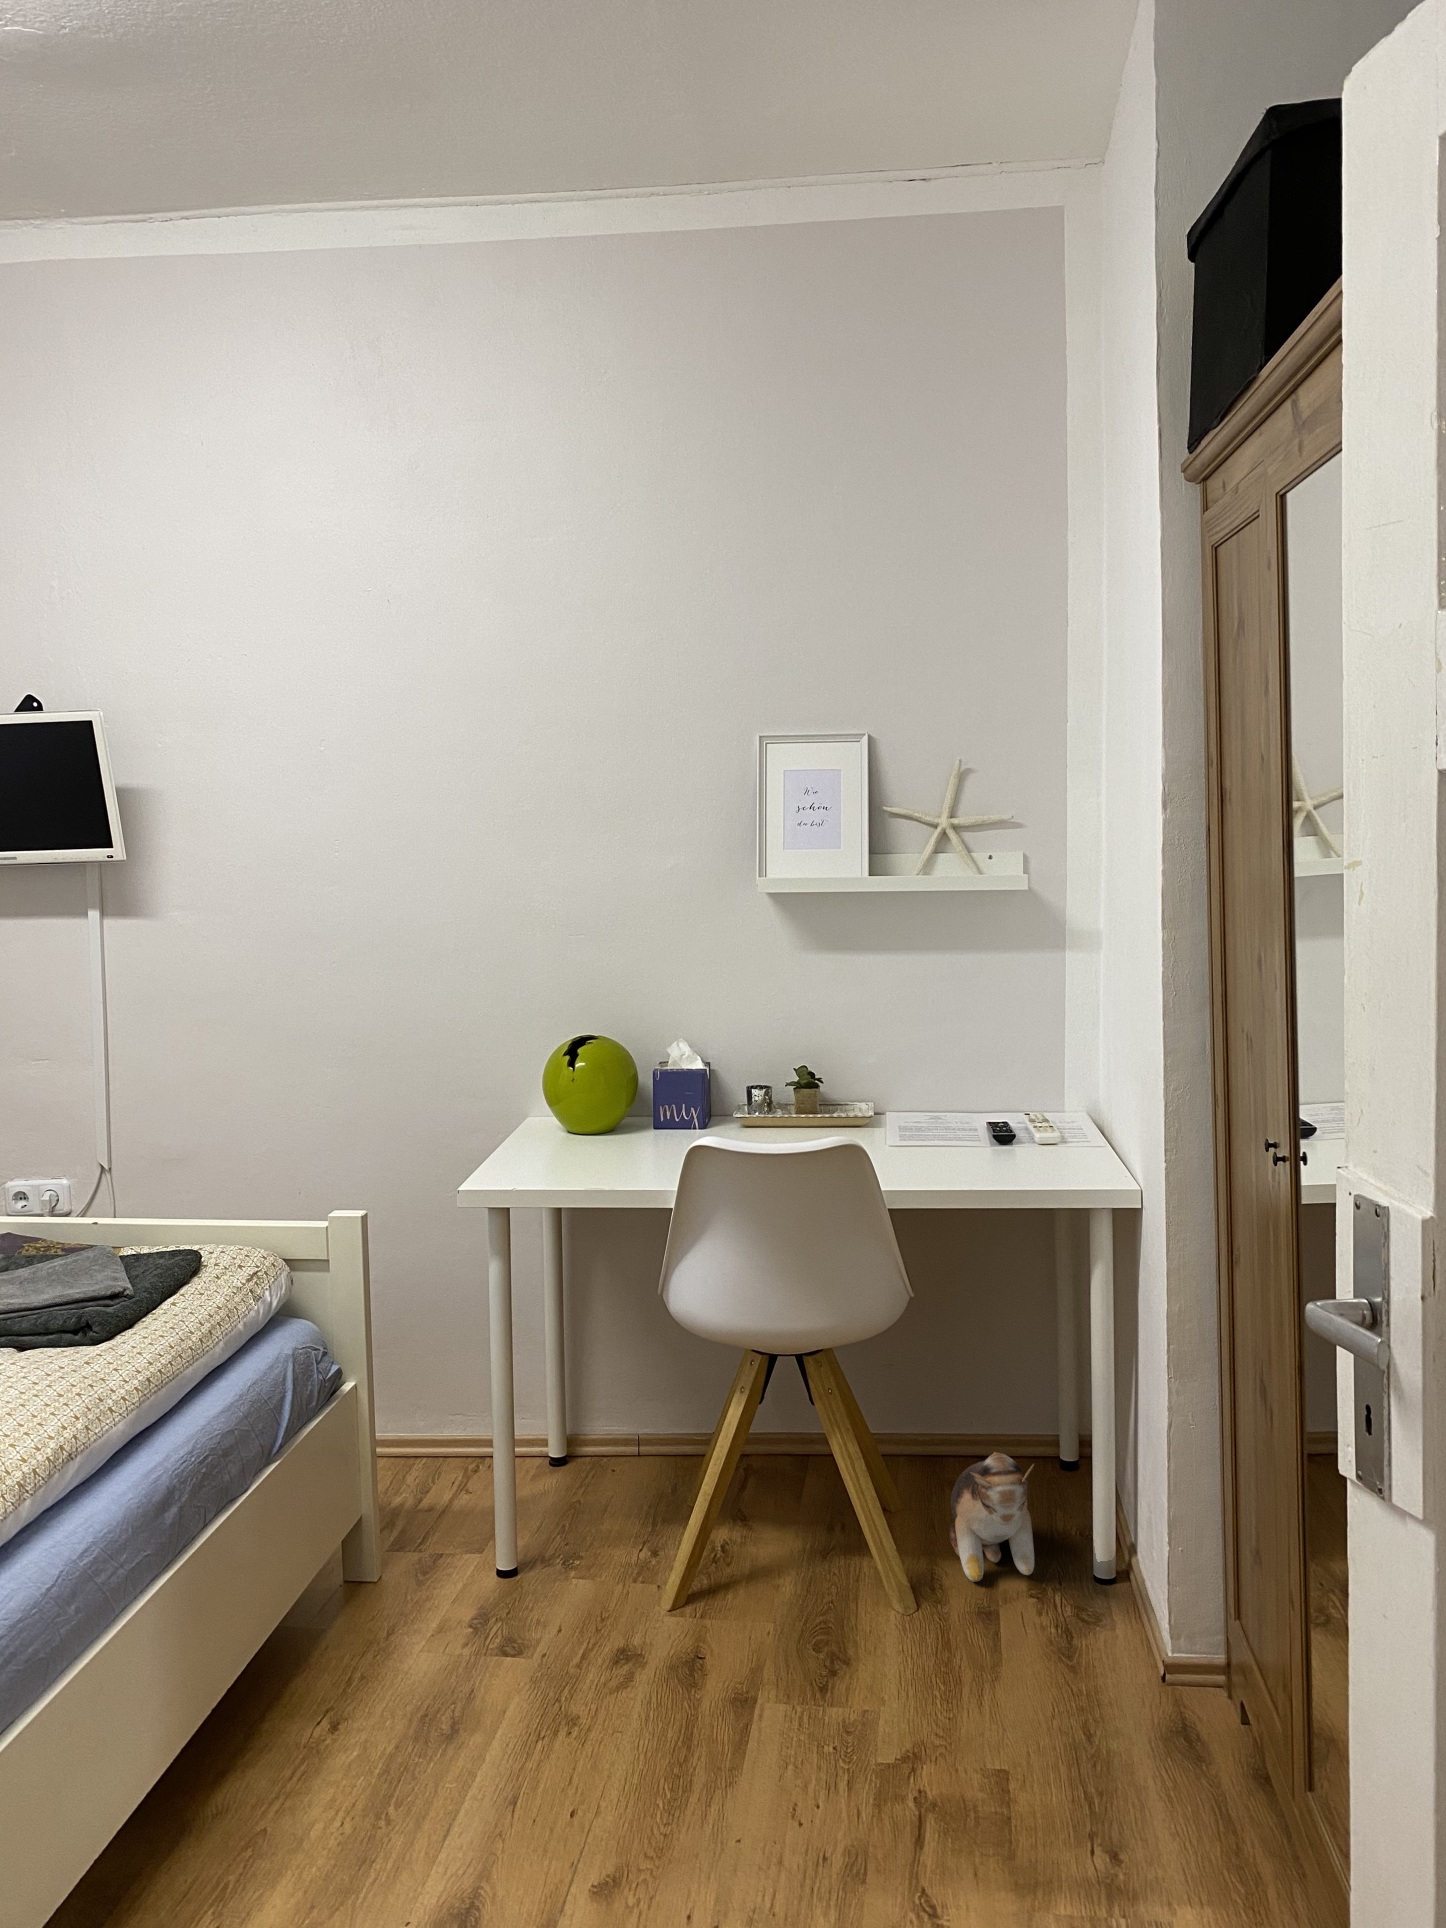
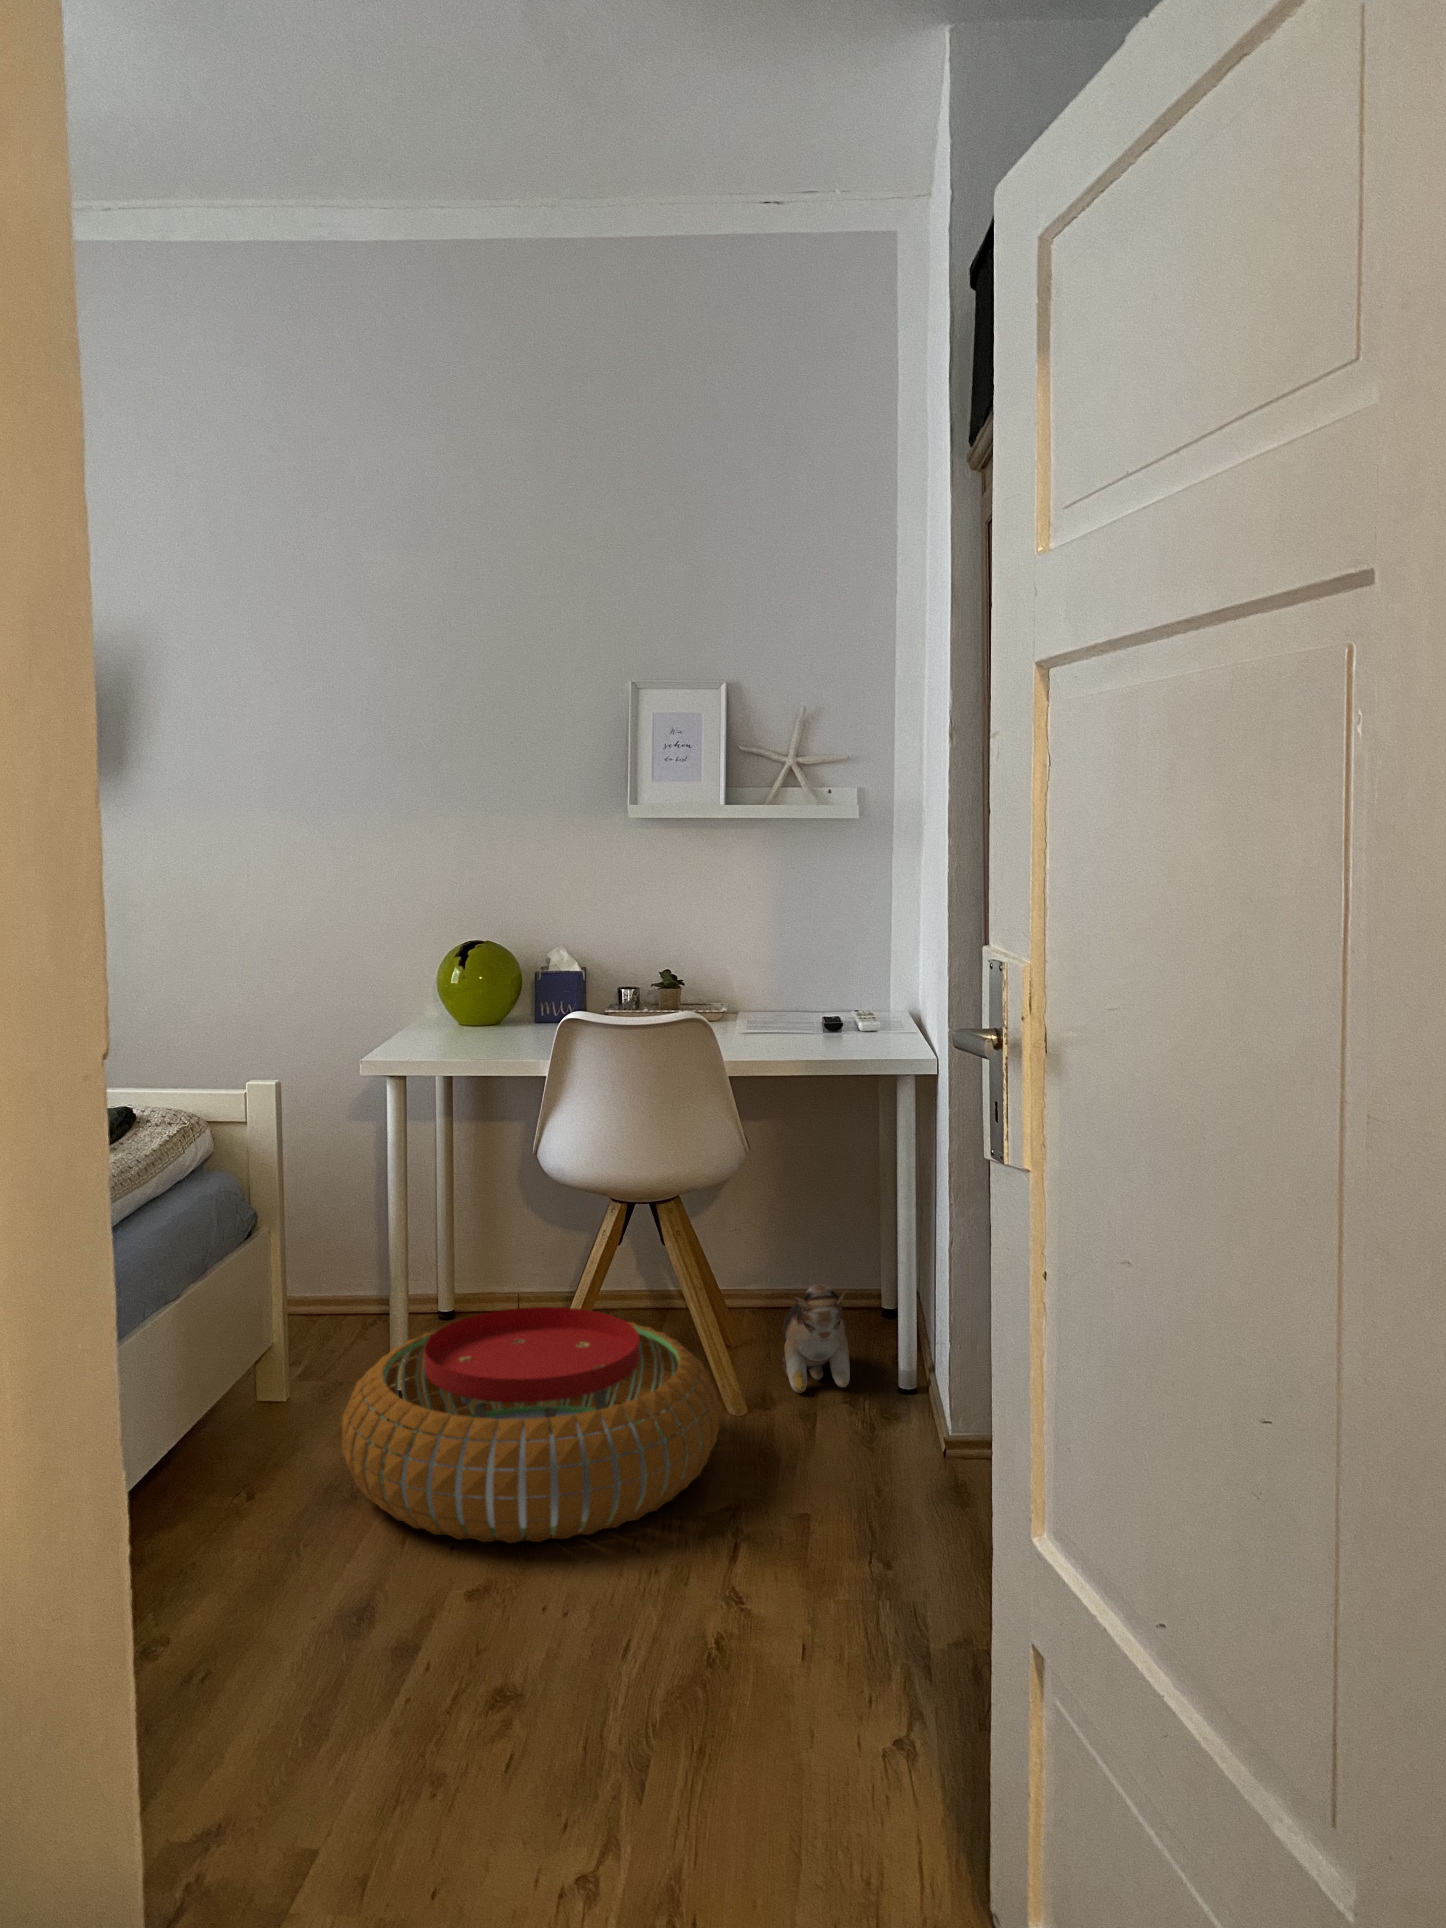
pouf: none [438,1488,891,1815] -> present [342,1307,719,1543]

